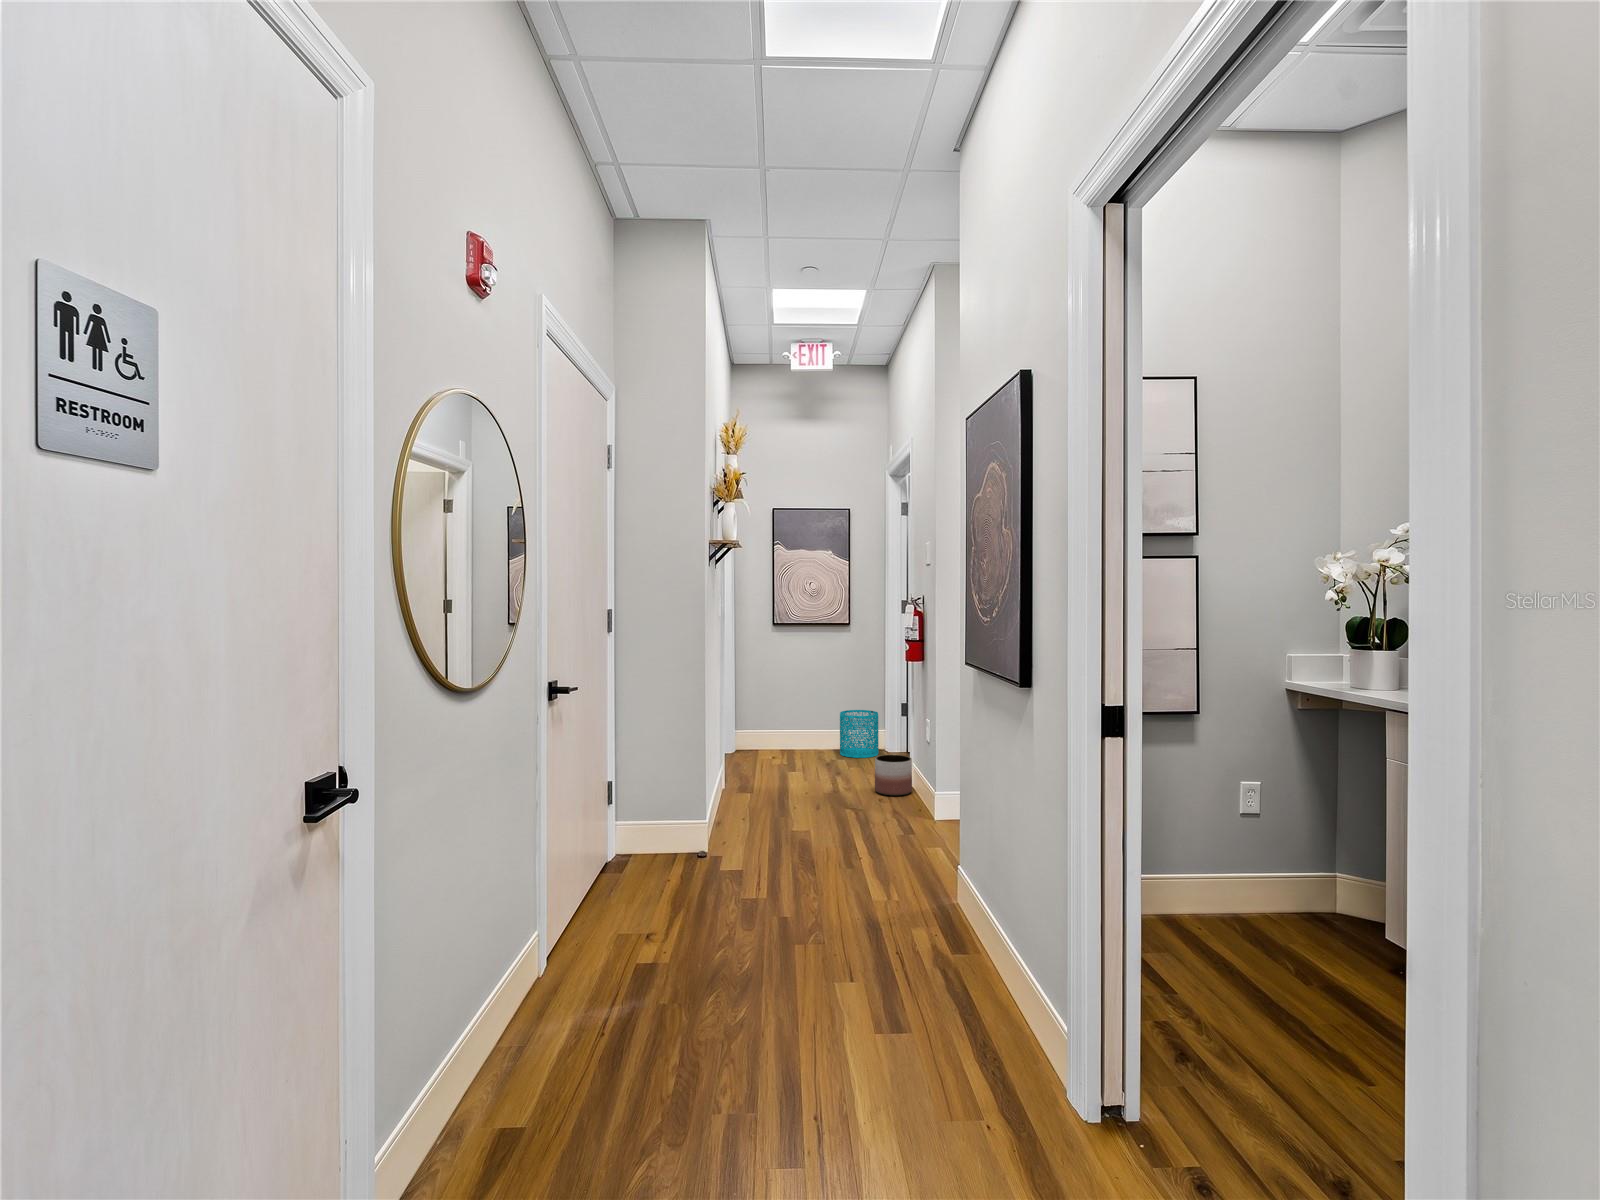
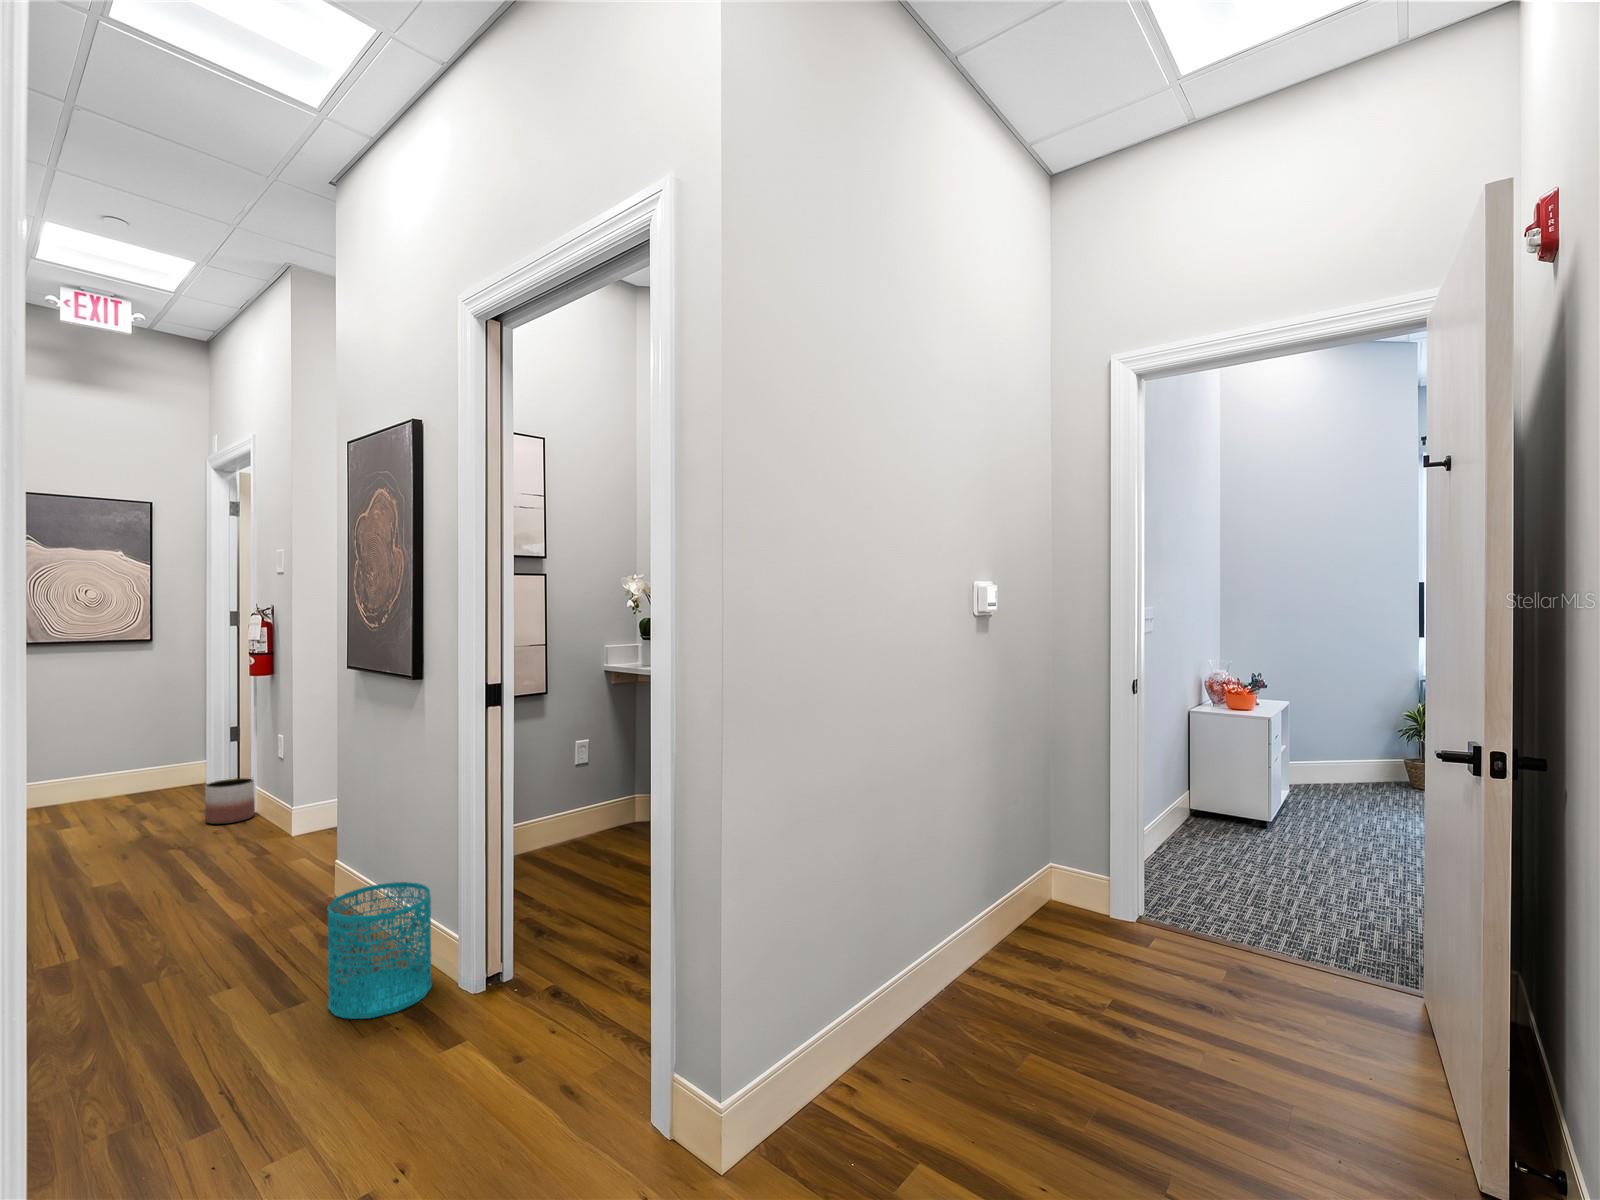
wastebasket: present [840,710,879,758] -> present [328,882,432,1019]

